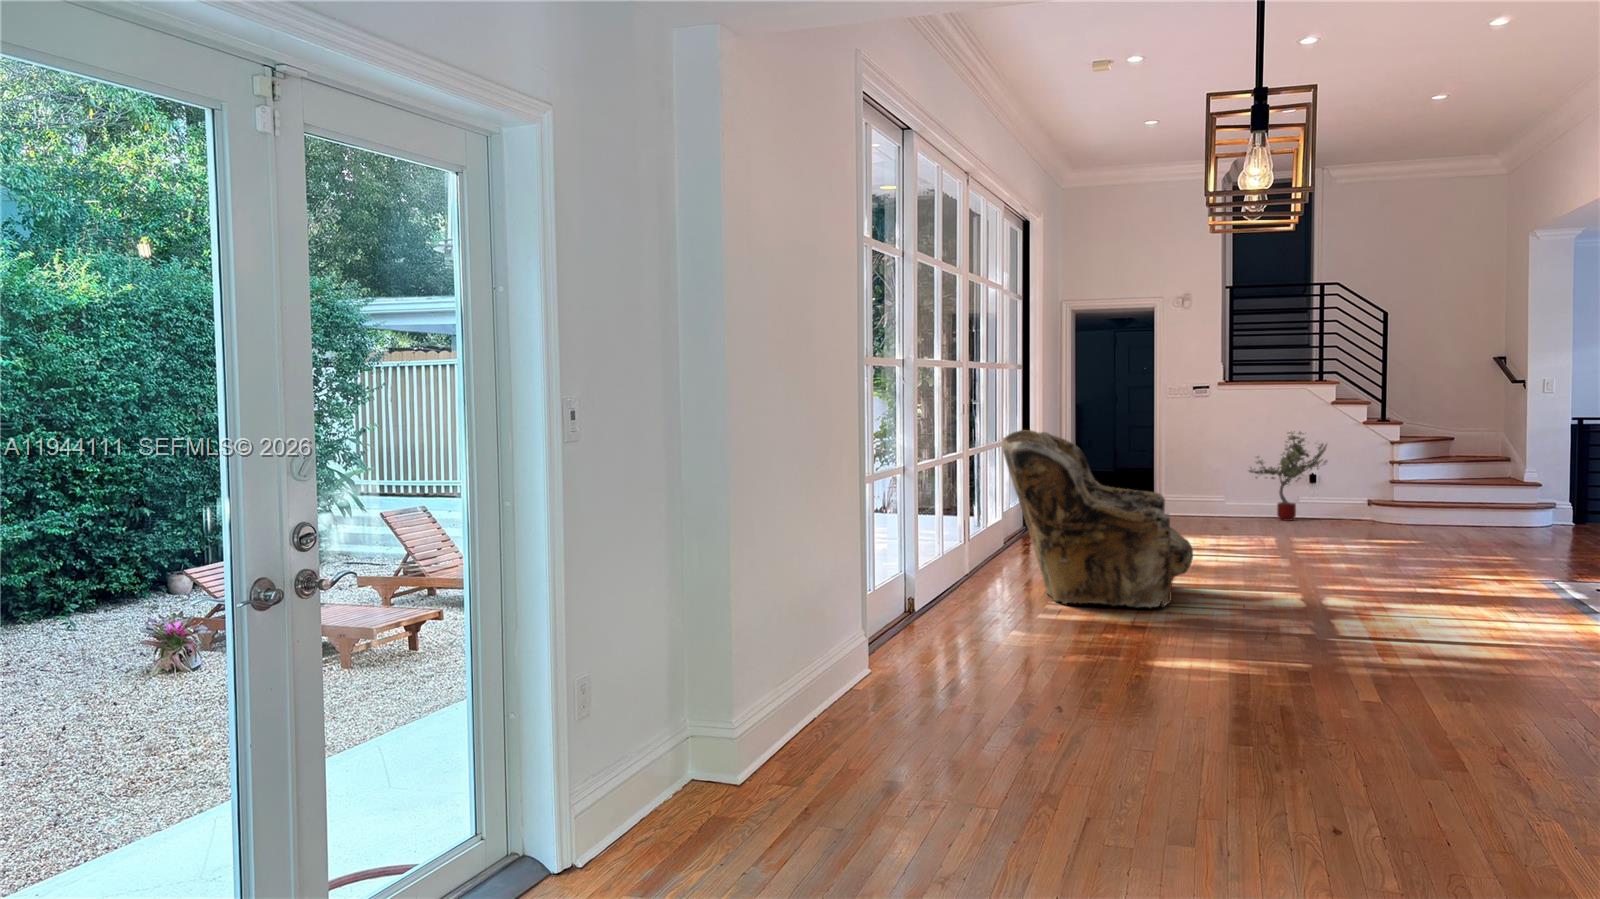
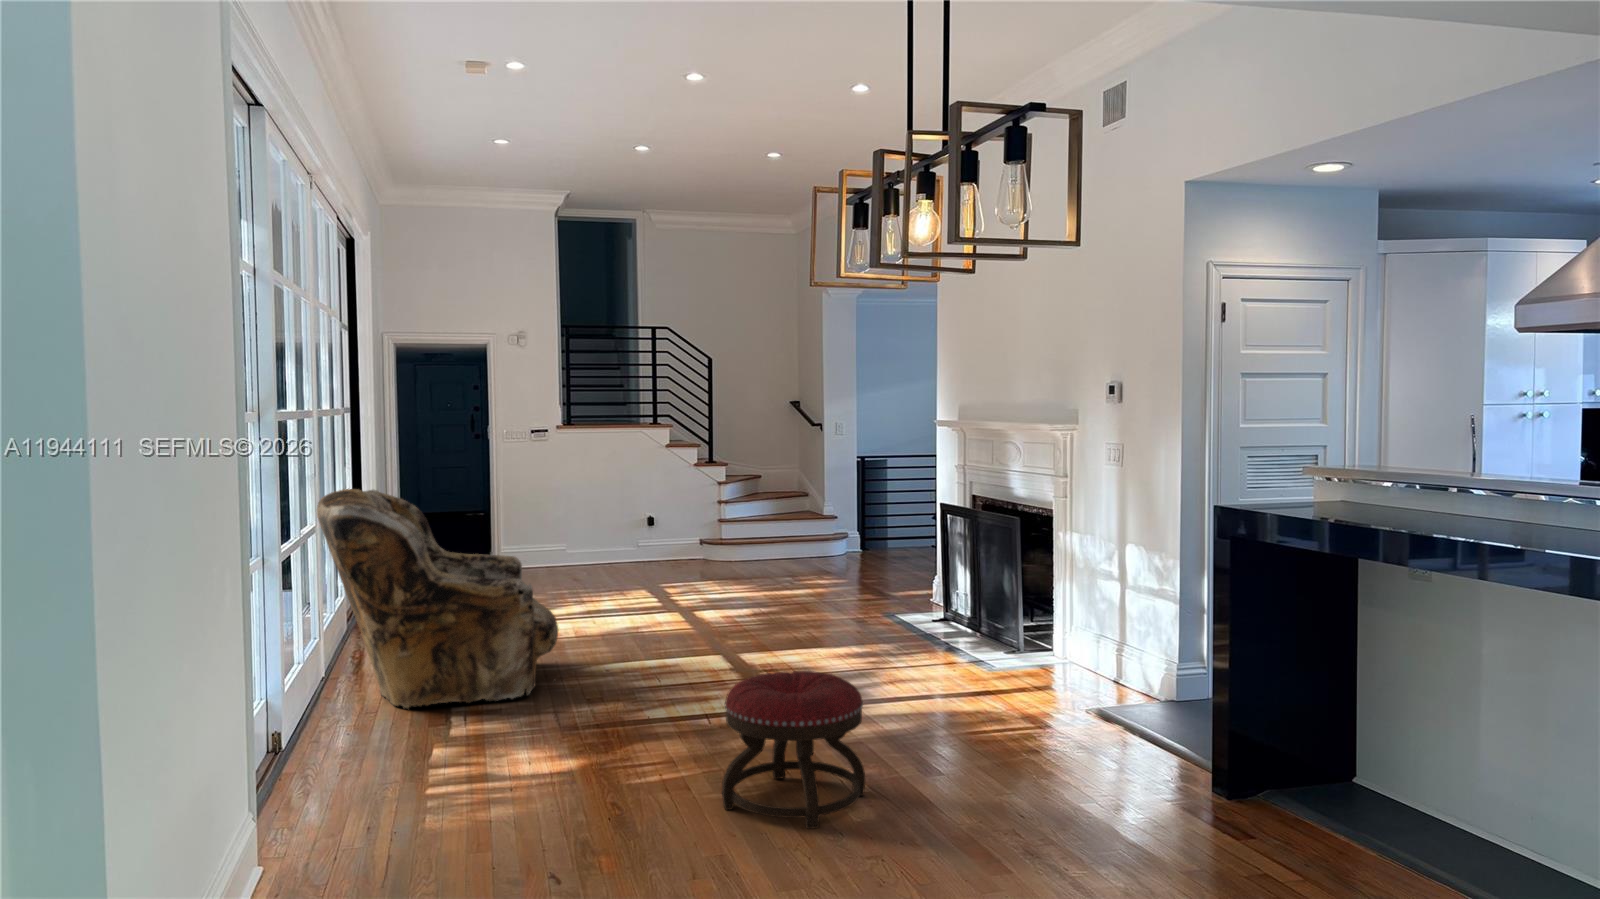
potted tree: present [1249,432,1327,521] -> none [590,474,666,566]
ottoman: none [1315,596,1463,729] -> present [722,671,865,829]

